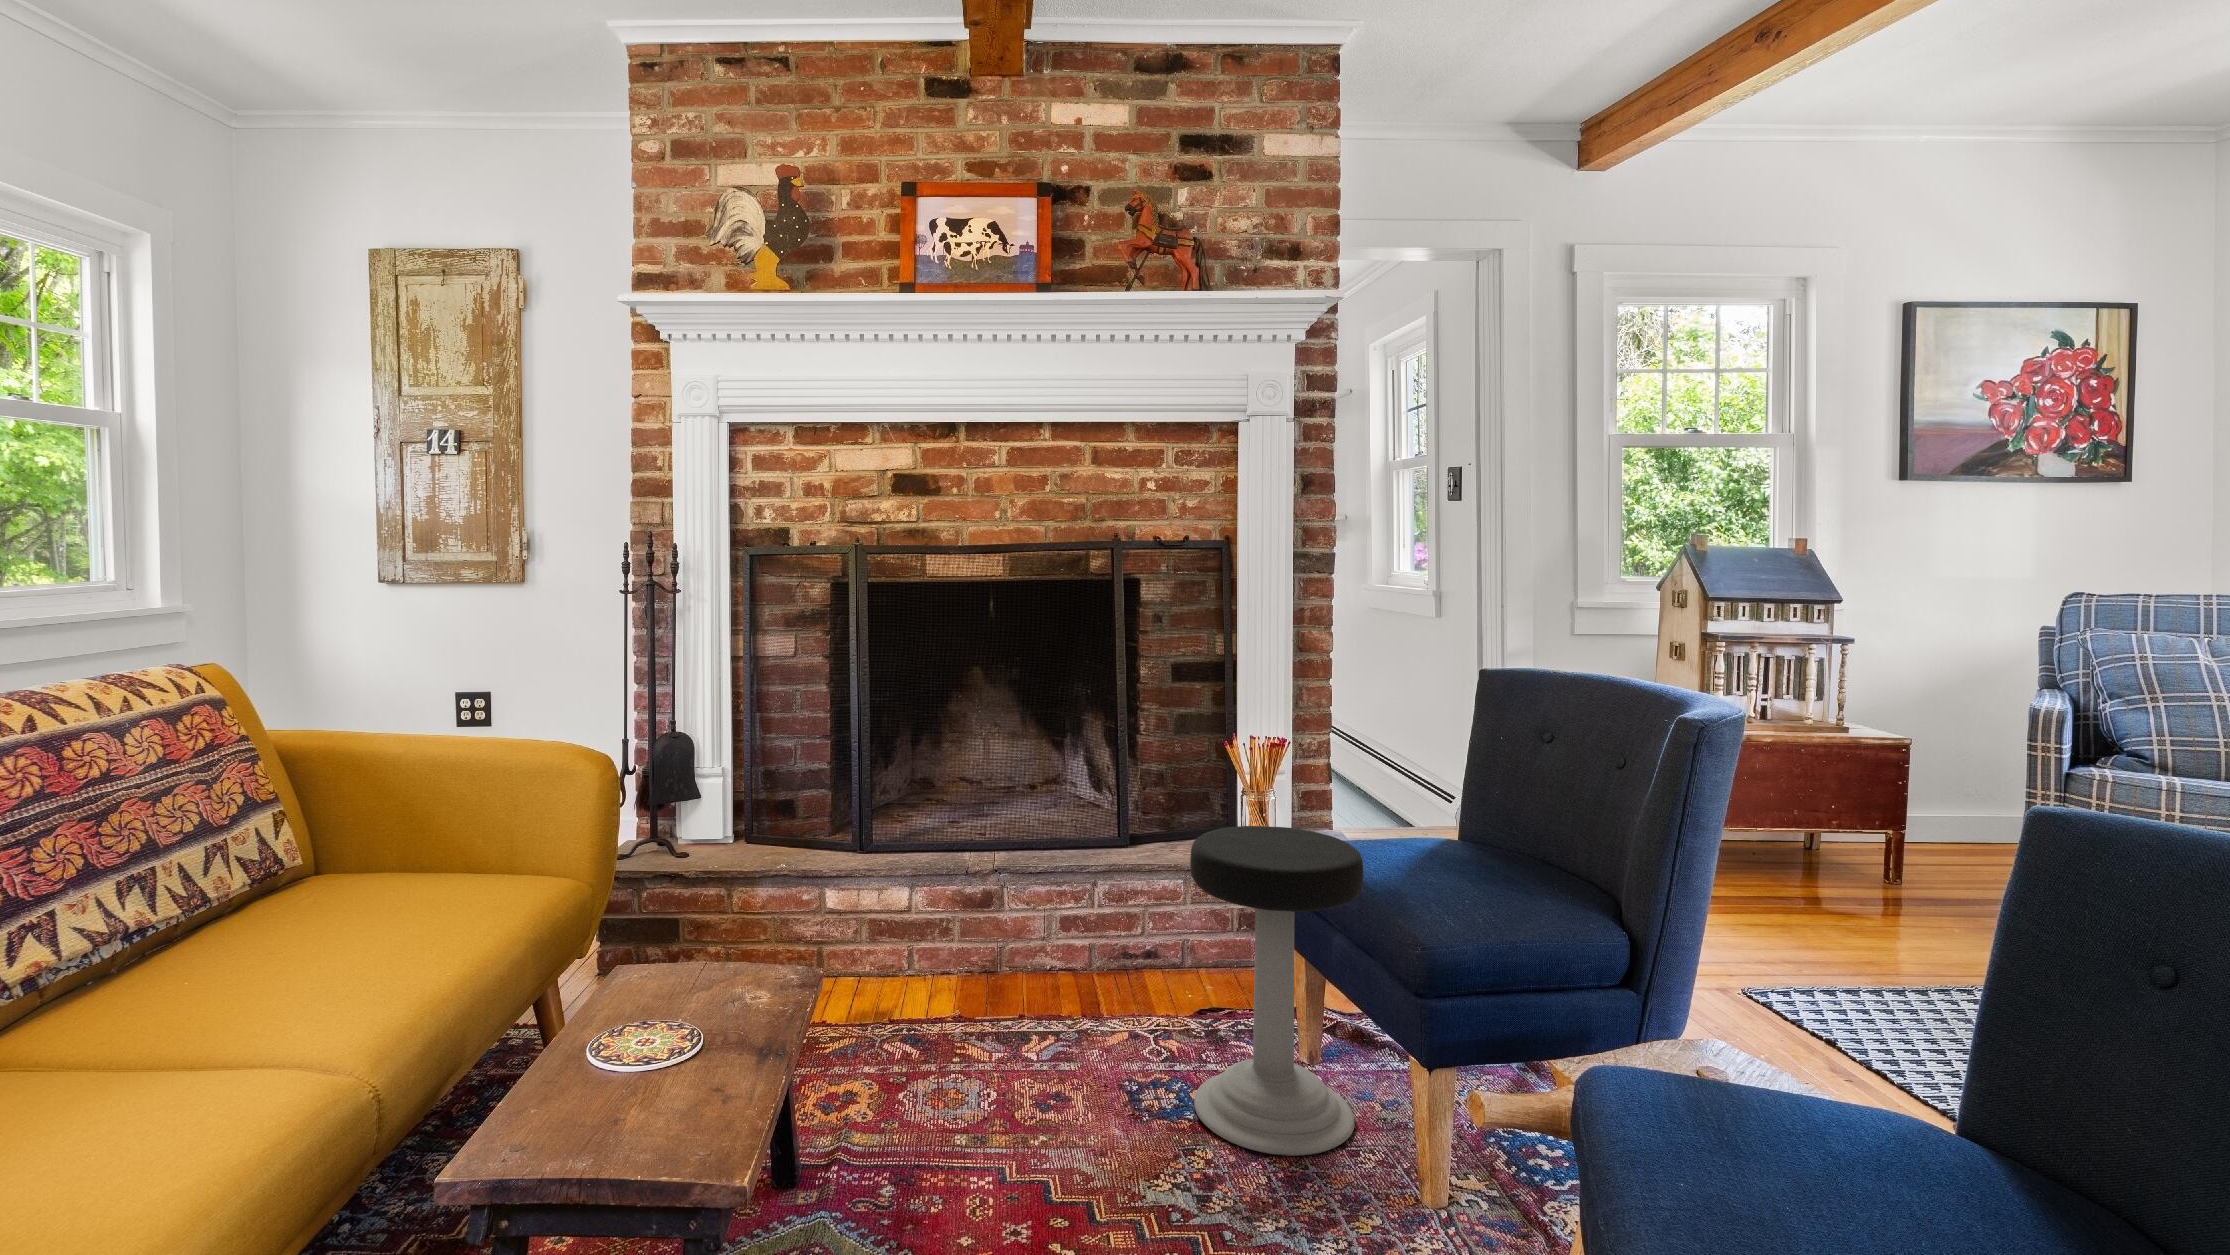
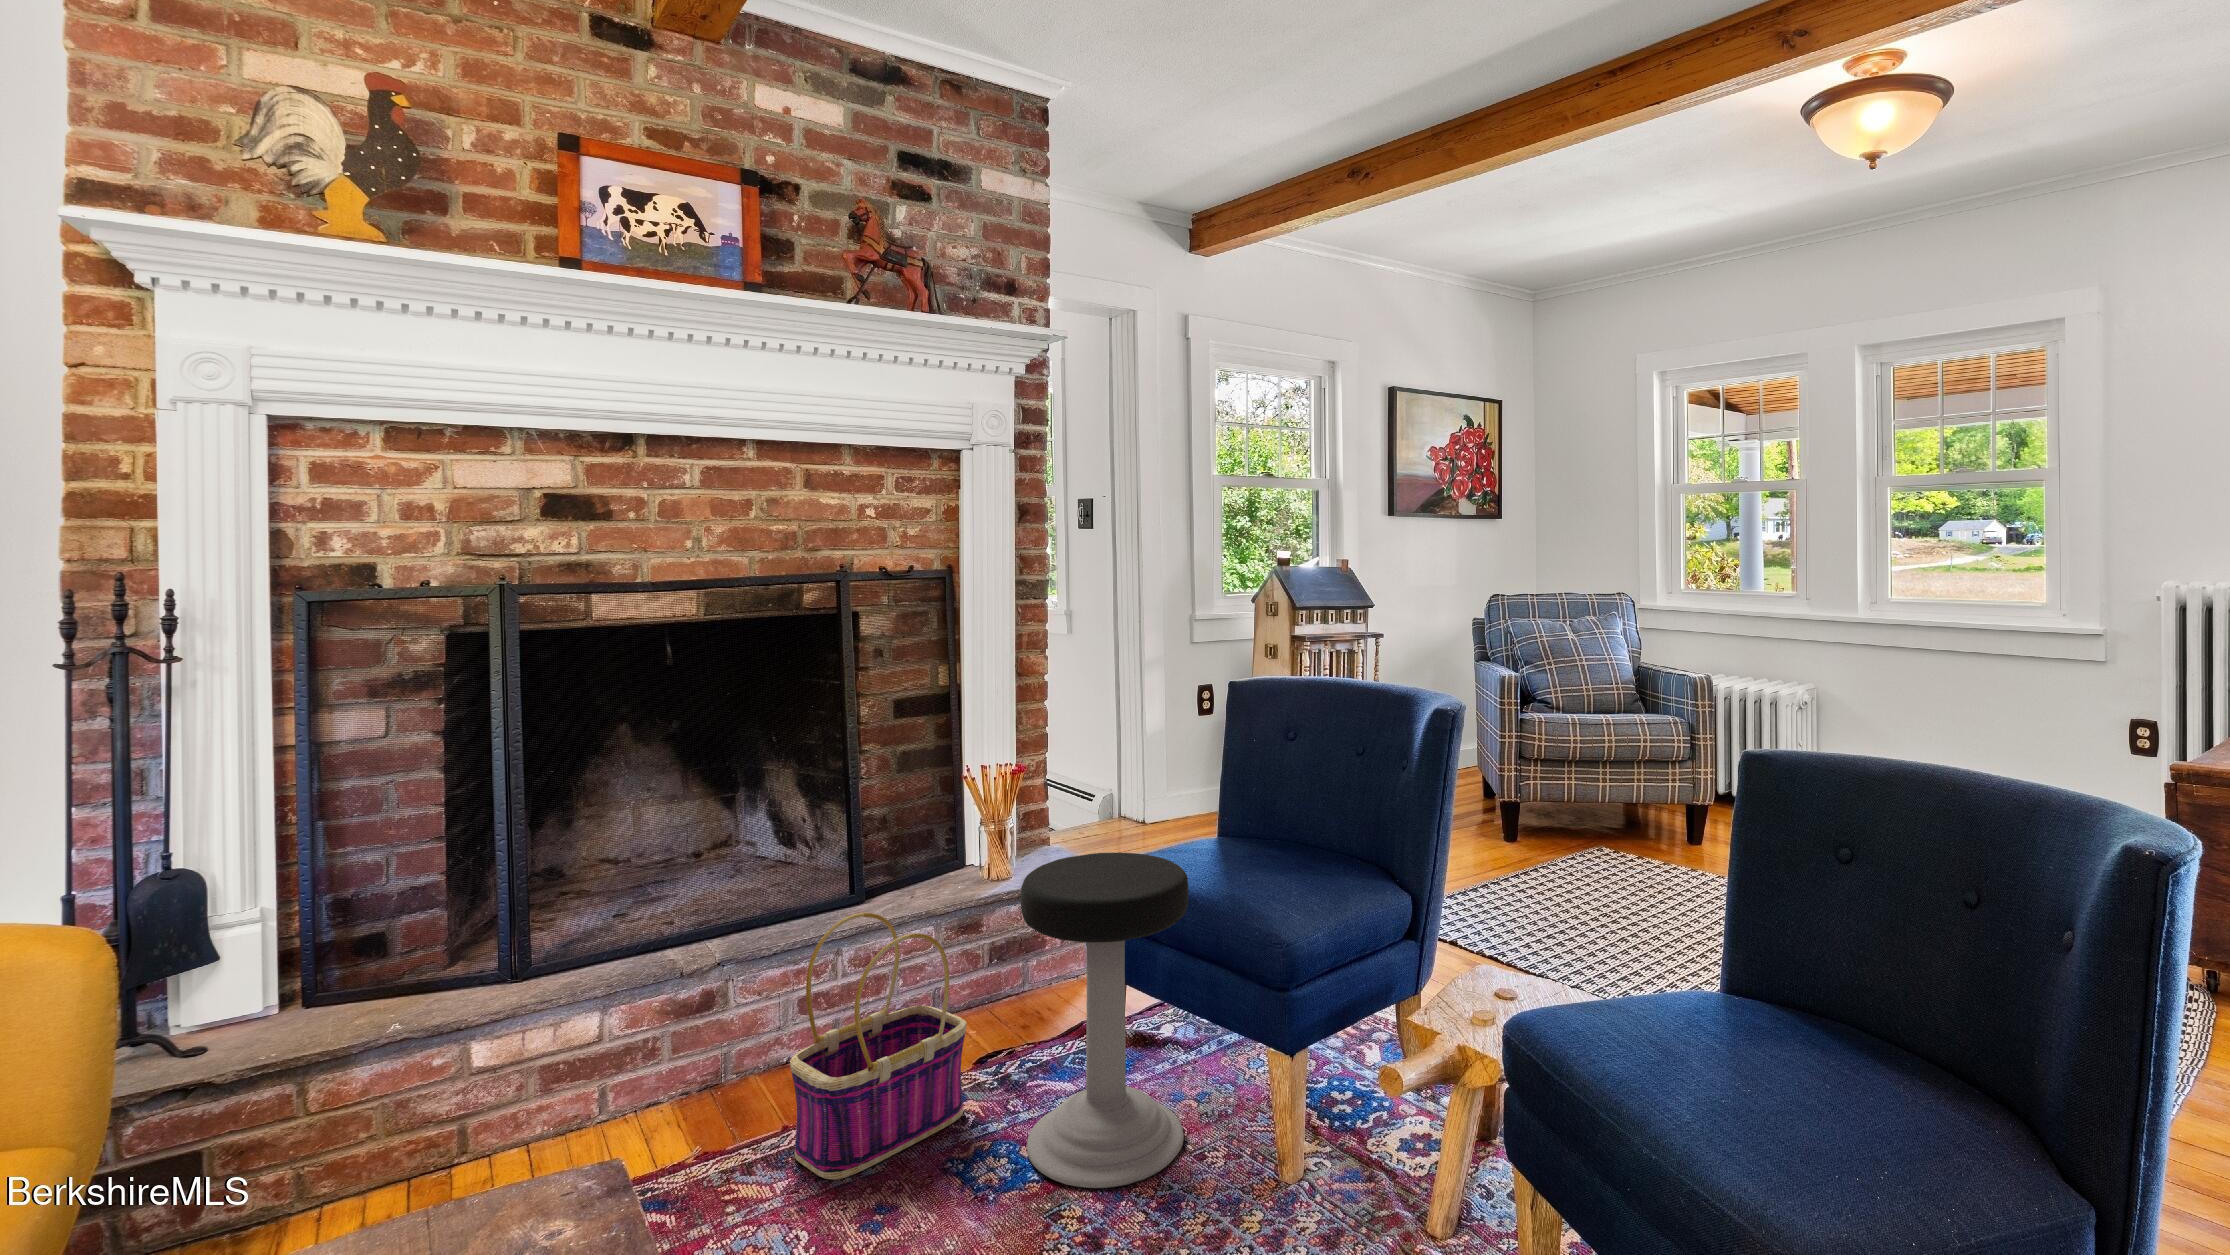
basket: none [1012,845,1166,1066] -> present [790,913,967,1180]

